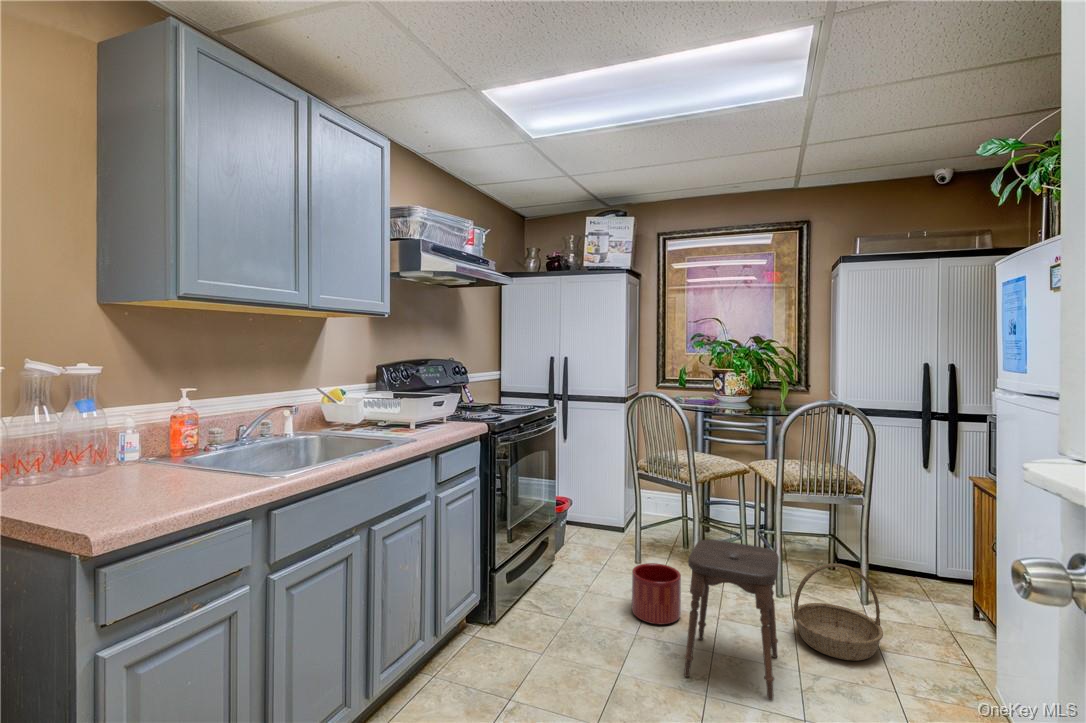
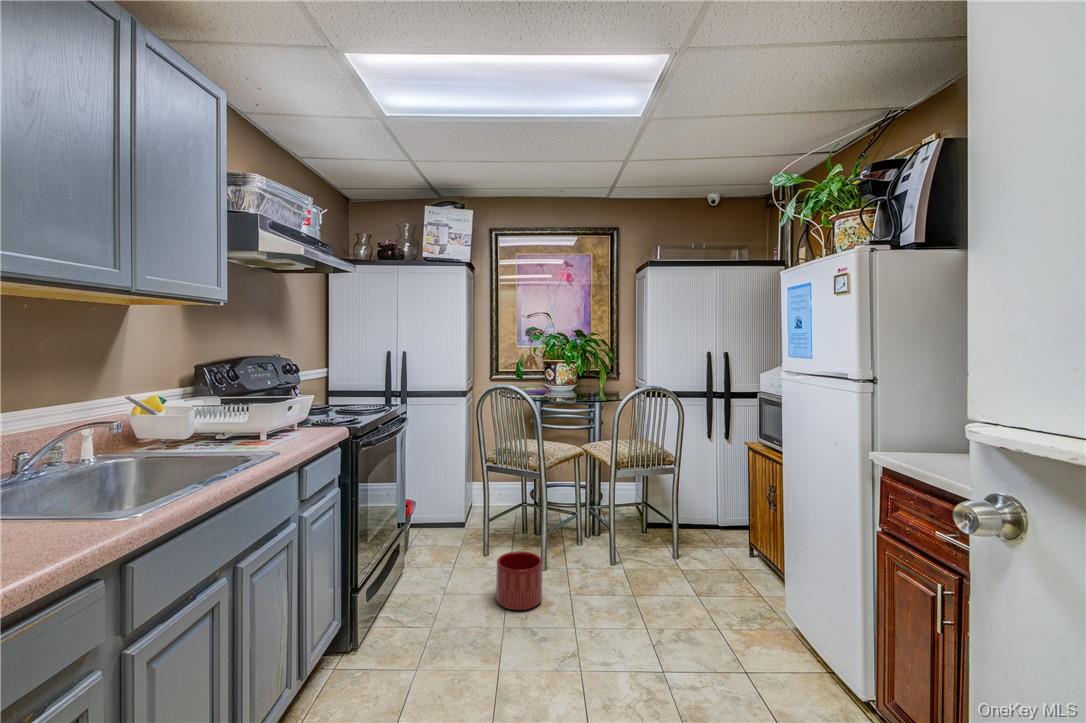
stool: present [684,539,779,700] -> none [562,523,640,658]
basket: present [793,563,883,661] -> none [636,528,704,608]

